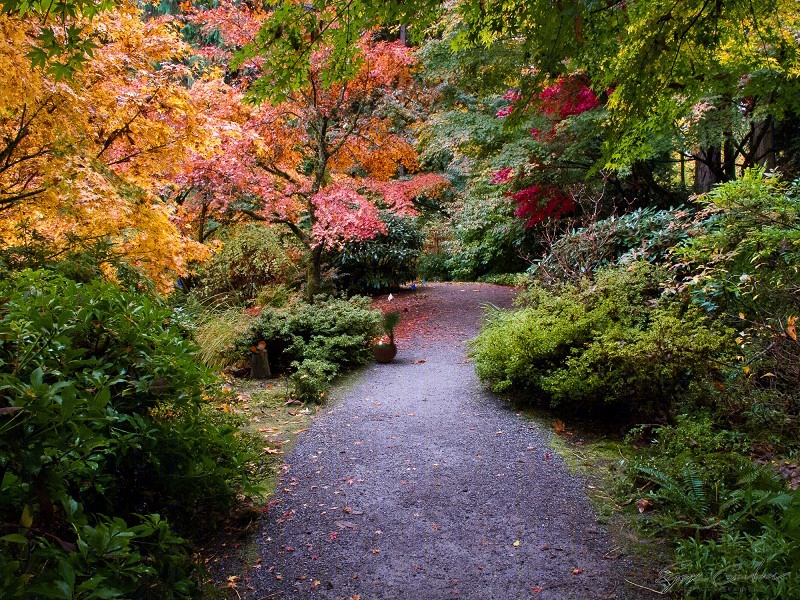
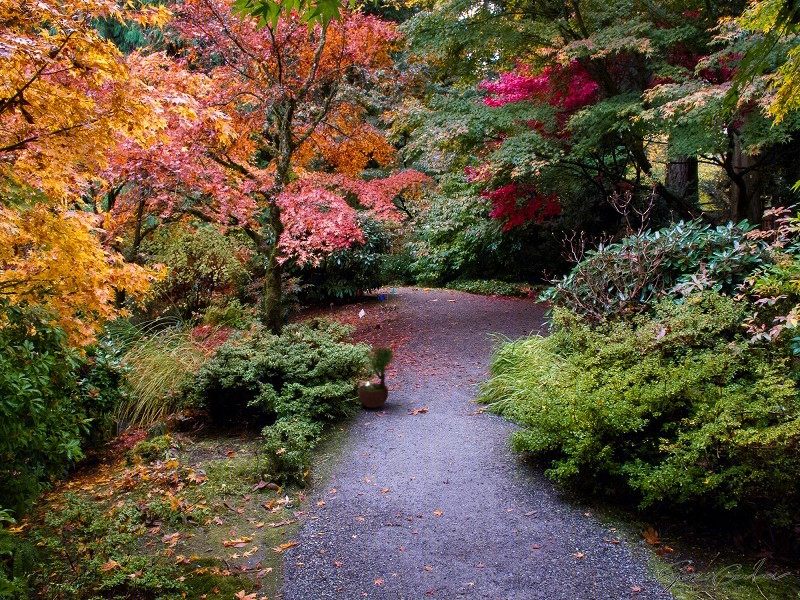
watering can: present [249,341,271,378] -> none [201,386,230,437]

